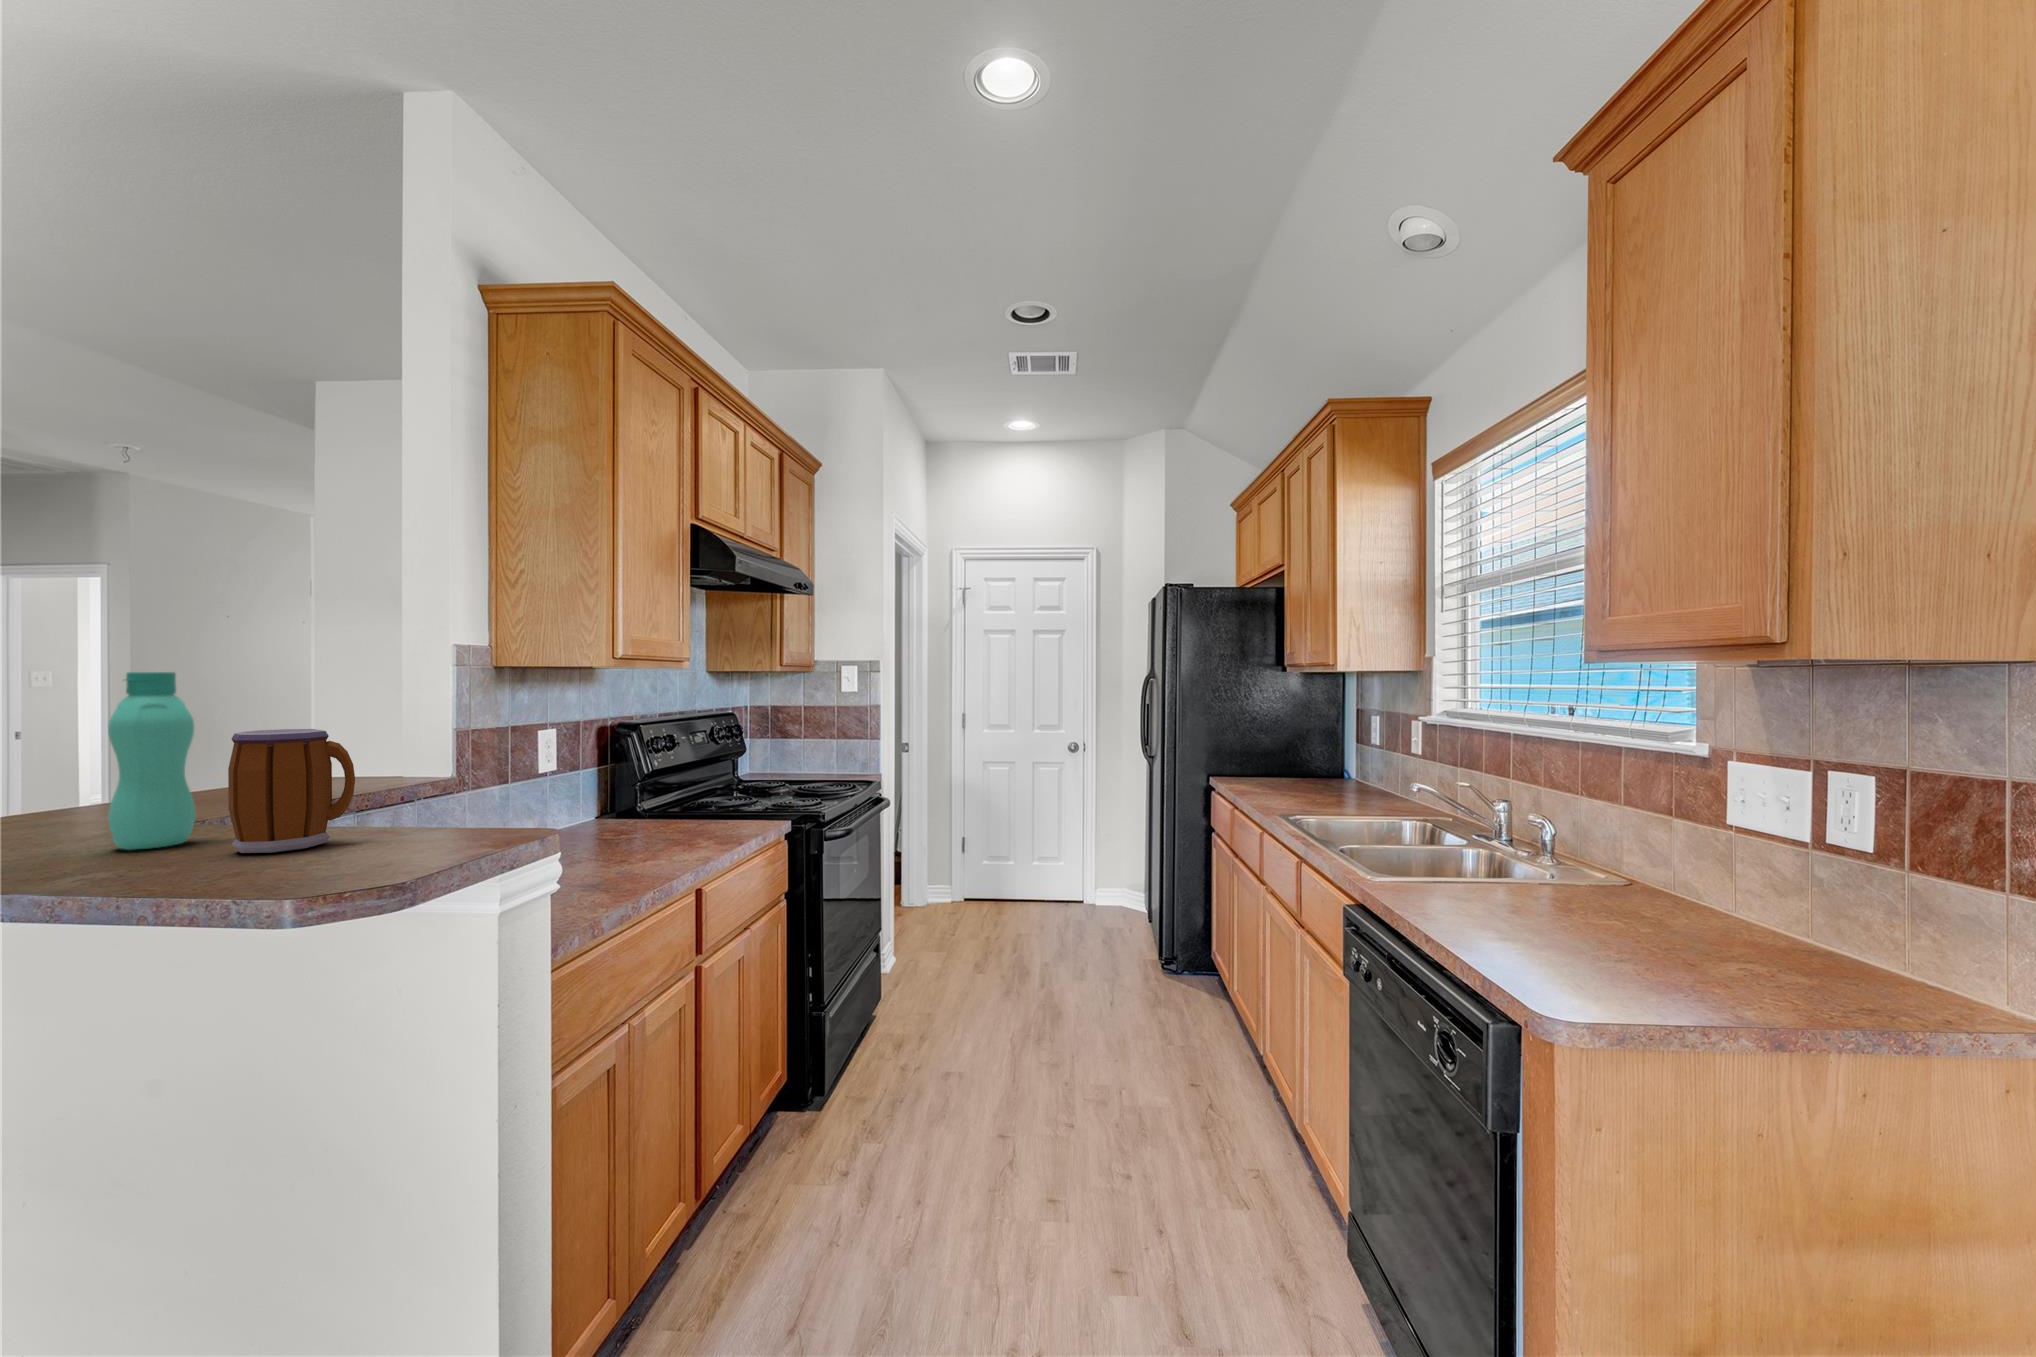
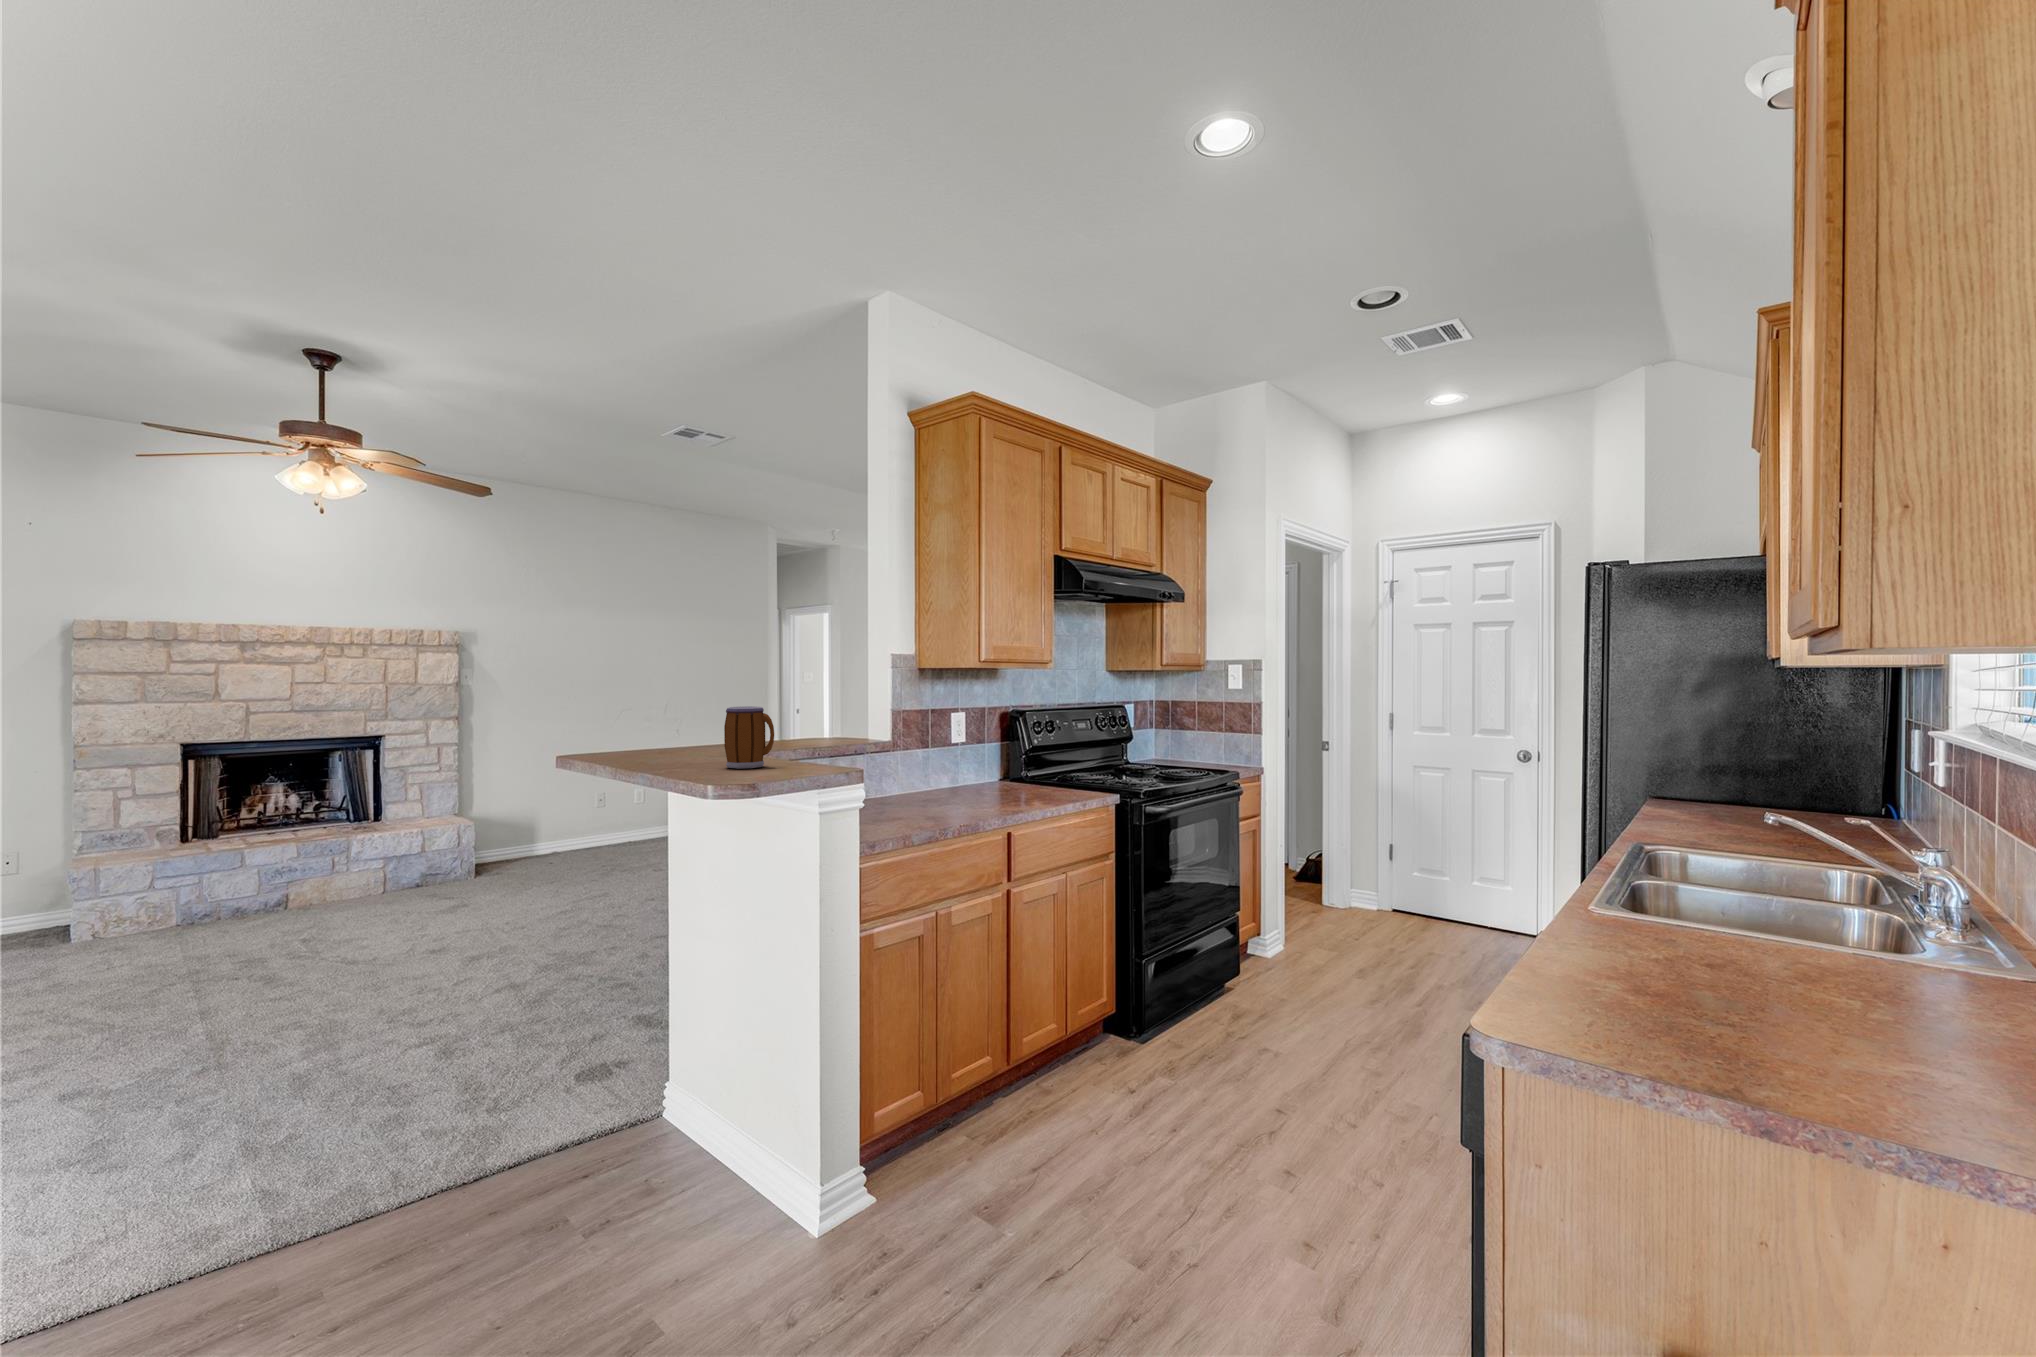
bottle: present [108,672,195,850] -> none [690,676,723,763]

